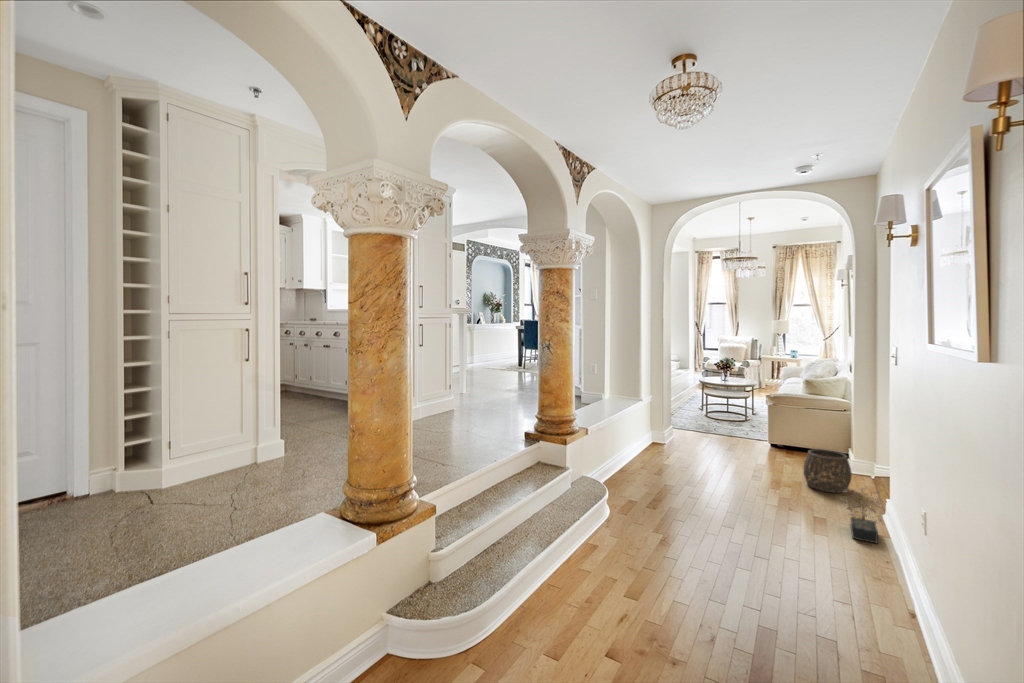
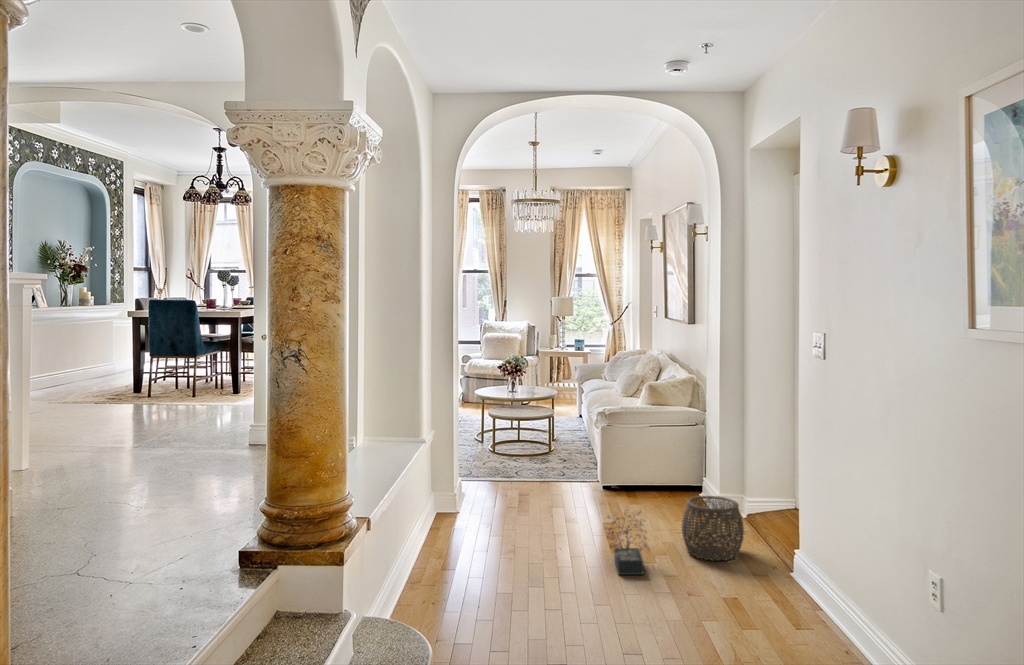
decorative plant: present [844,488,884,543] -> present [604,509,649,575]

